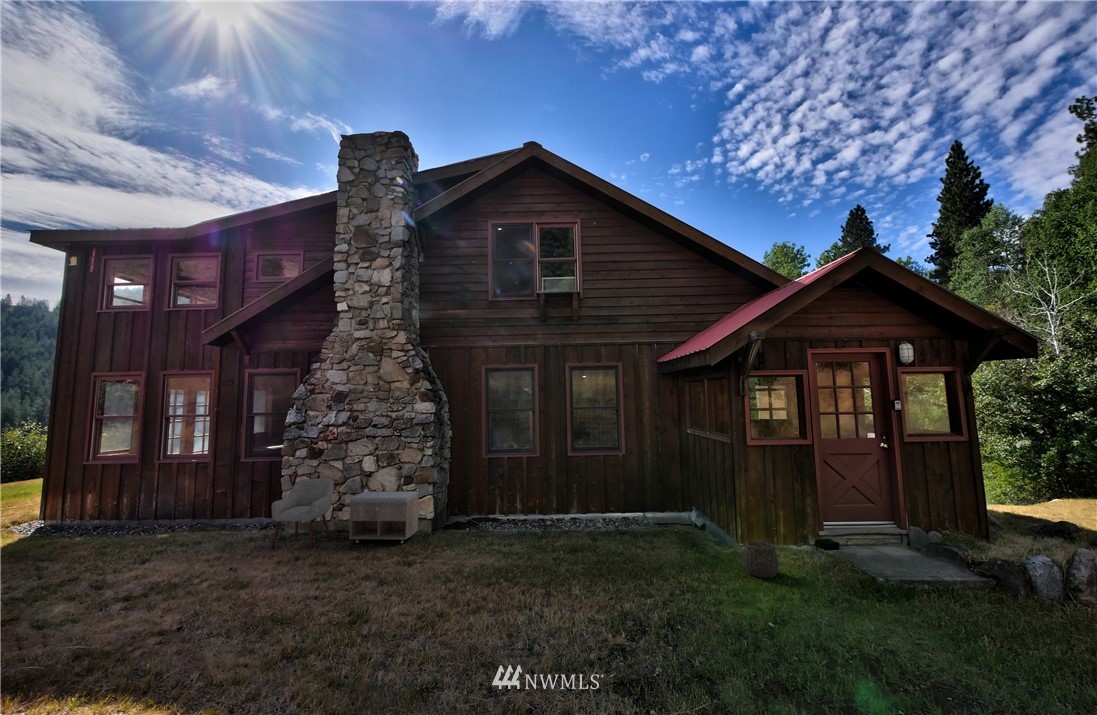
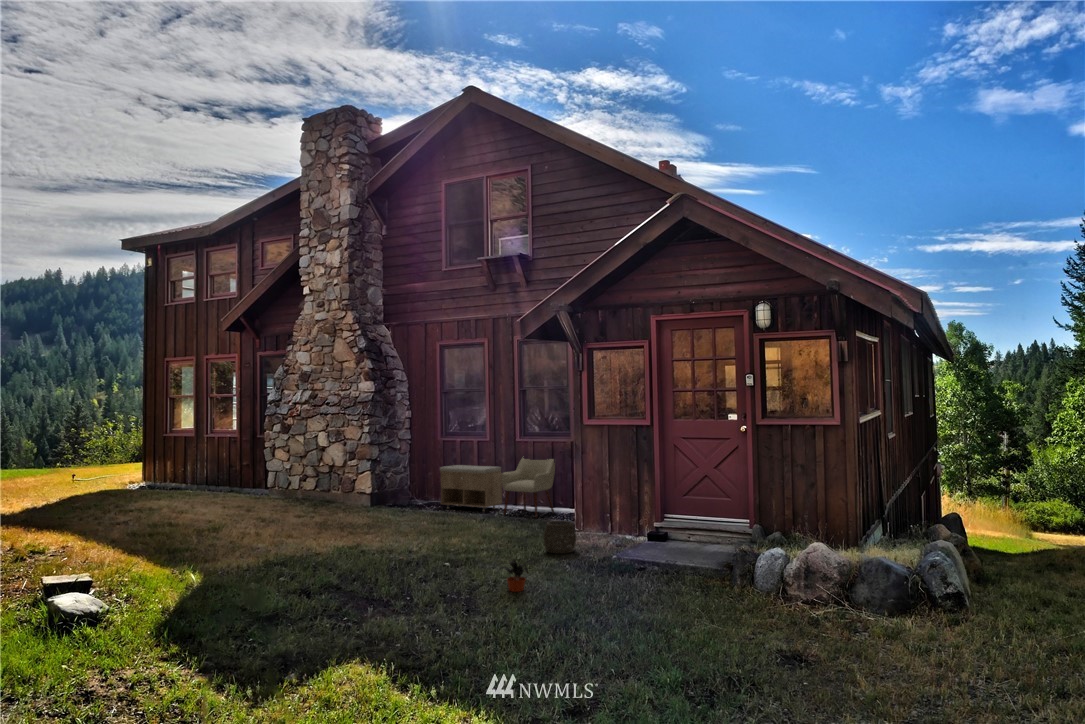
chair: present [271,479,334,548] -> present [502,458,555,518]
storage bench: present [349,491,419,543] -> present [440,465,502,511]
potted plant: none [889,617,946,661] -> present [500,560,532,592]

